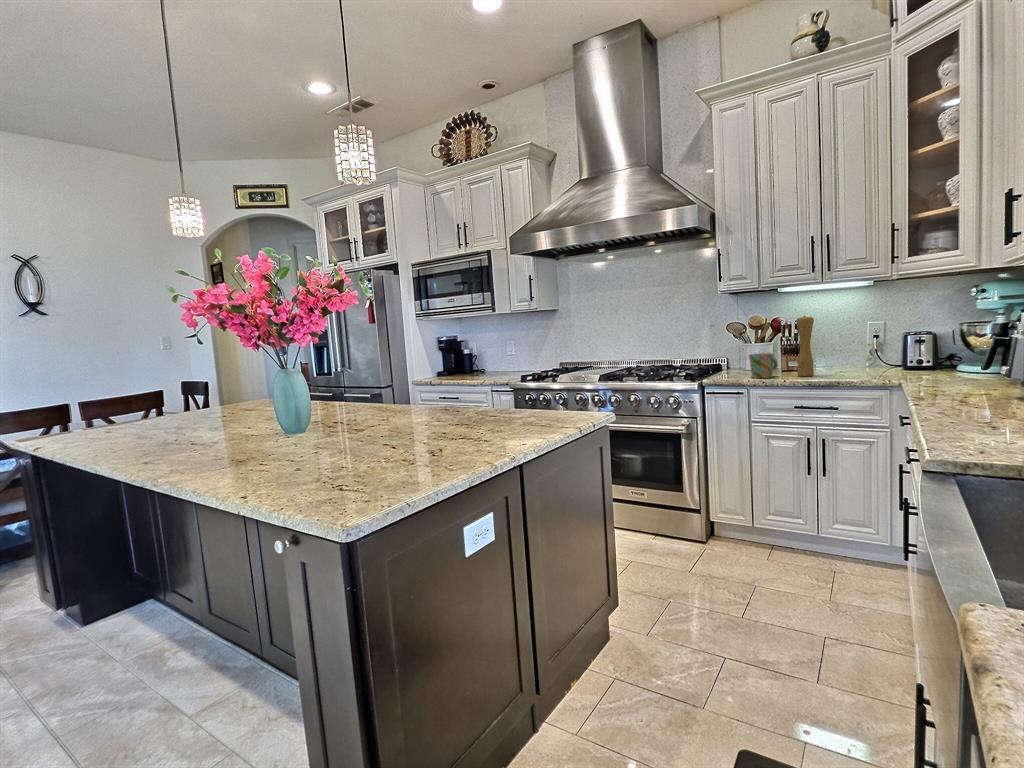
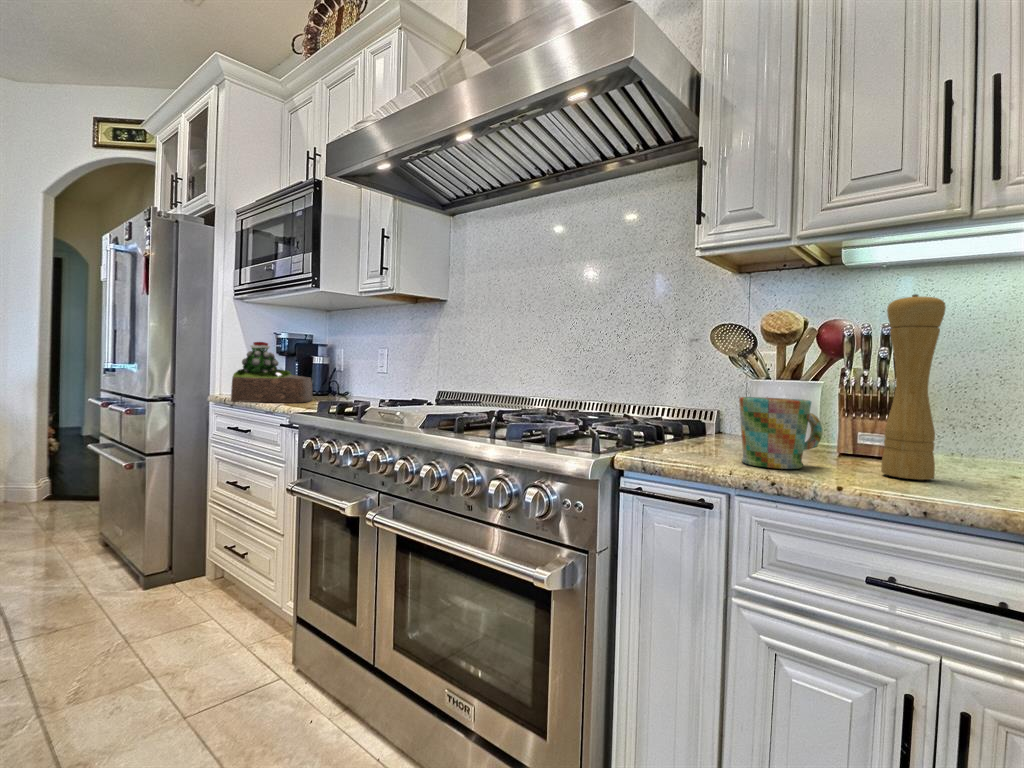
succulent plant: none [460,346,500,381] -> present [231,342,313,403]

